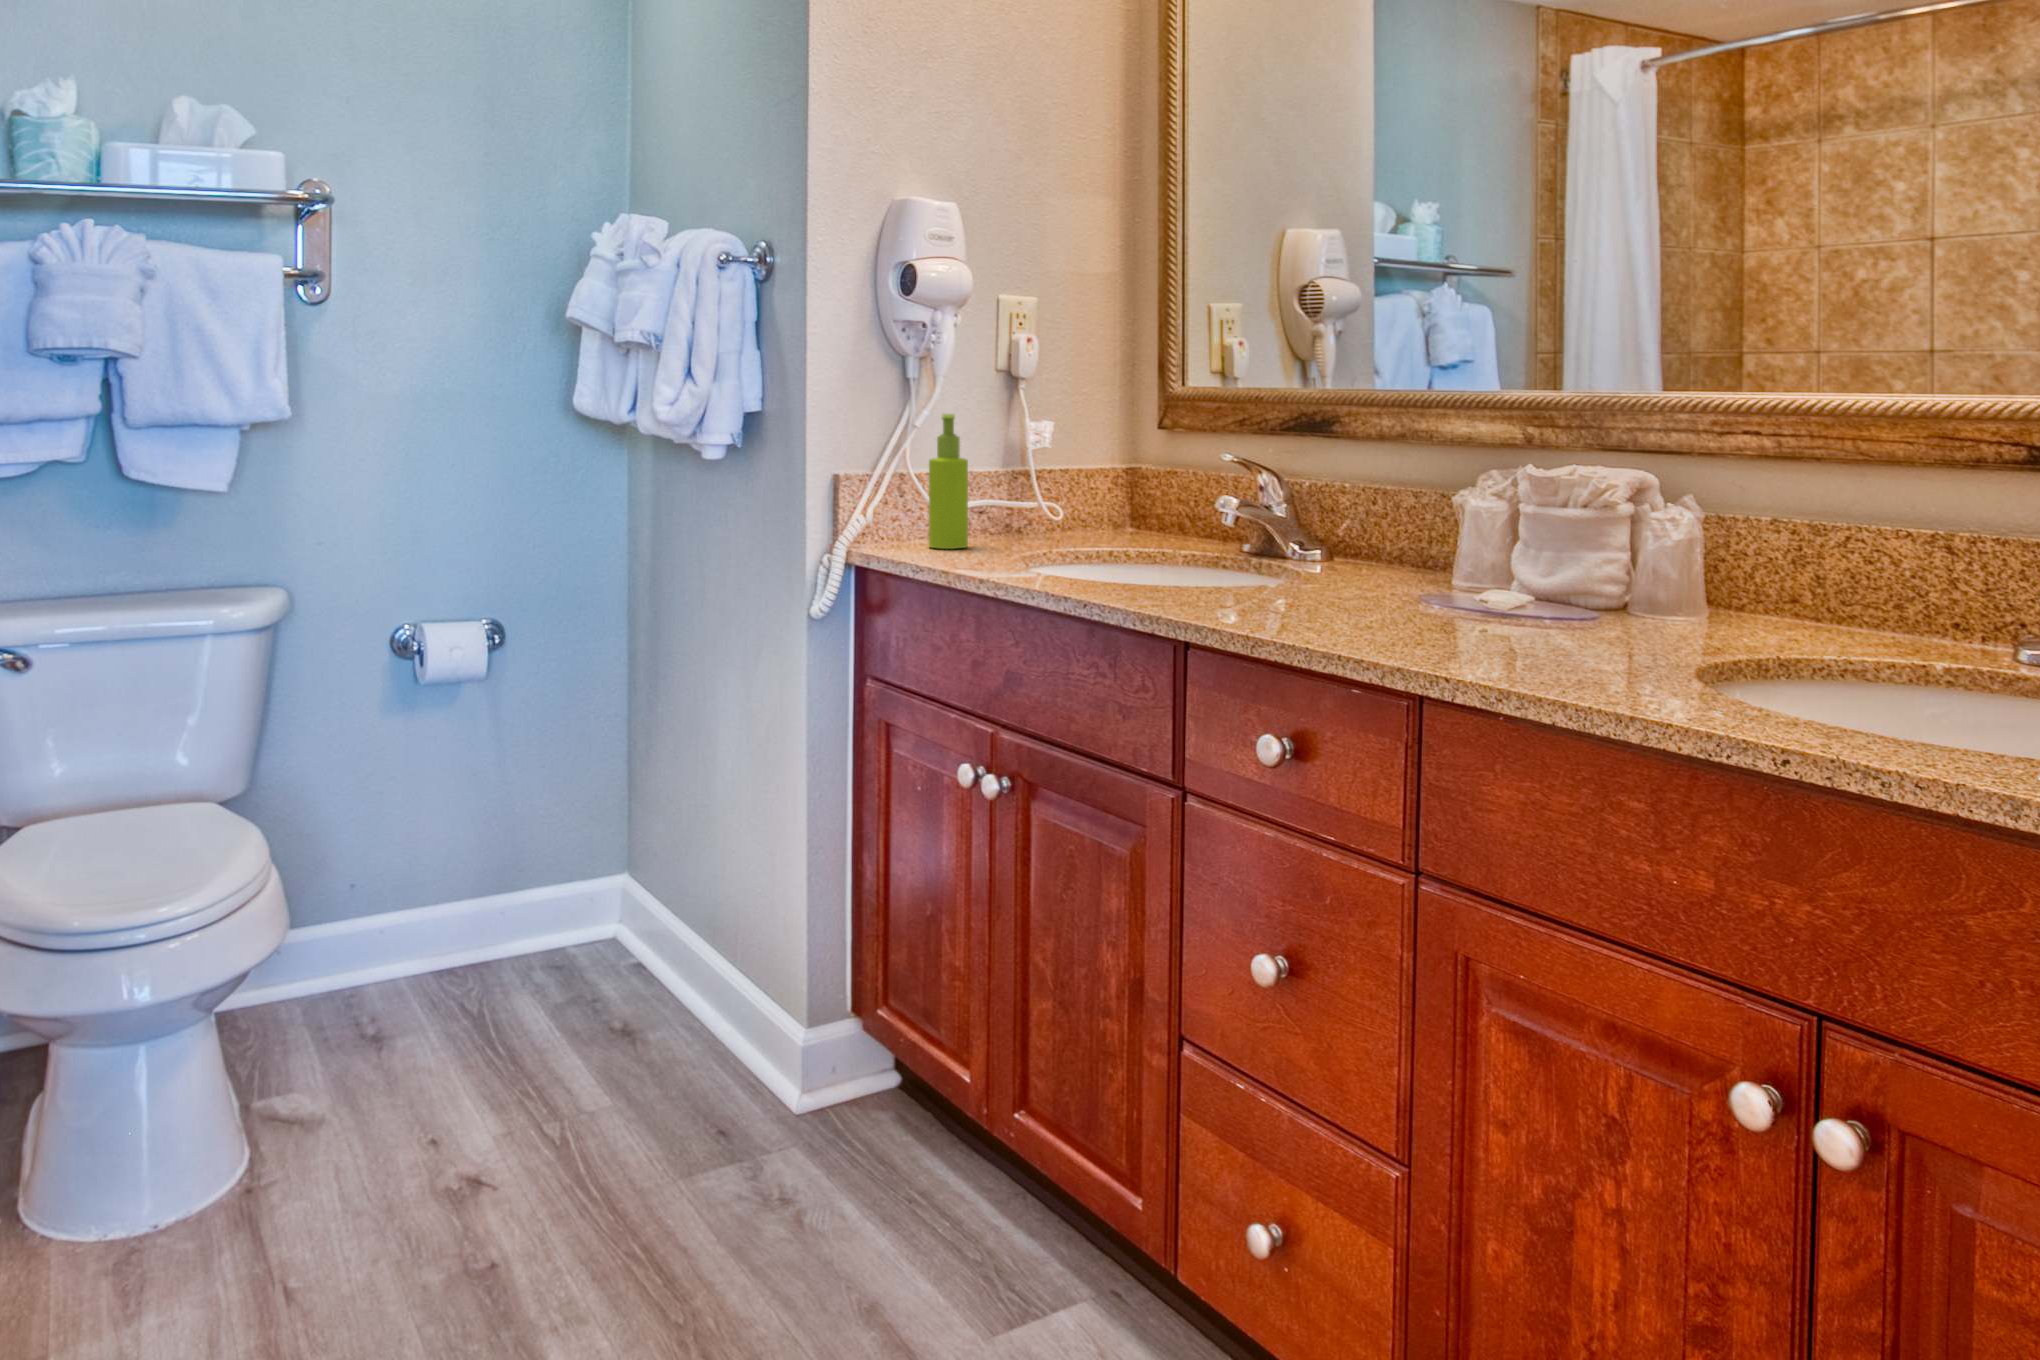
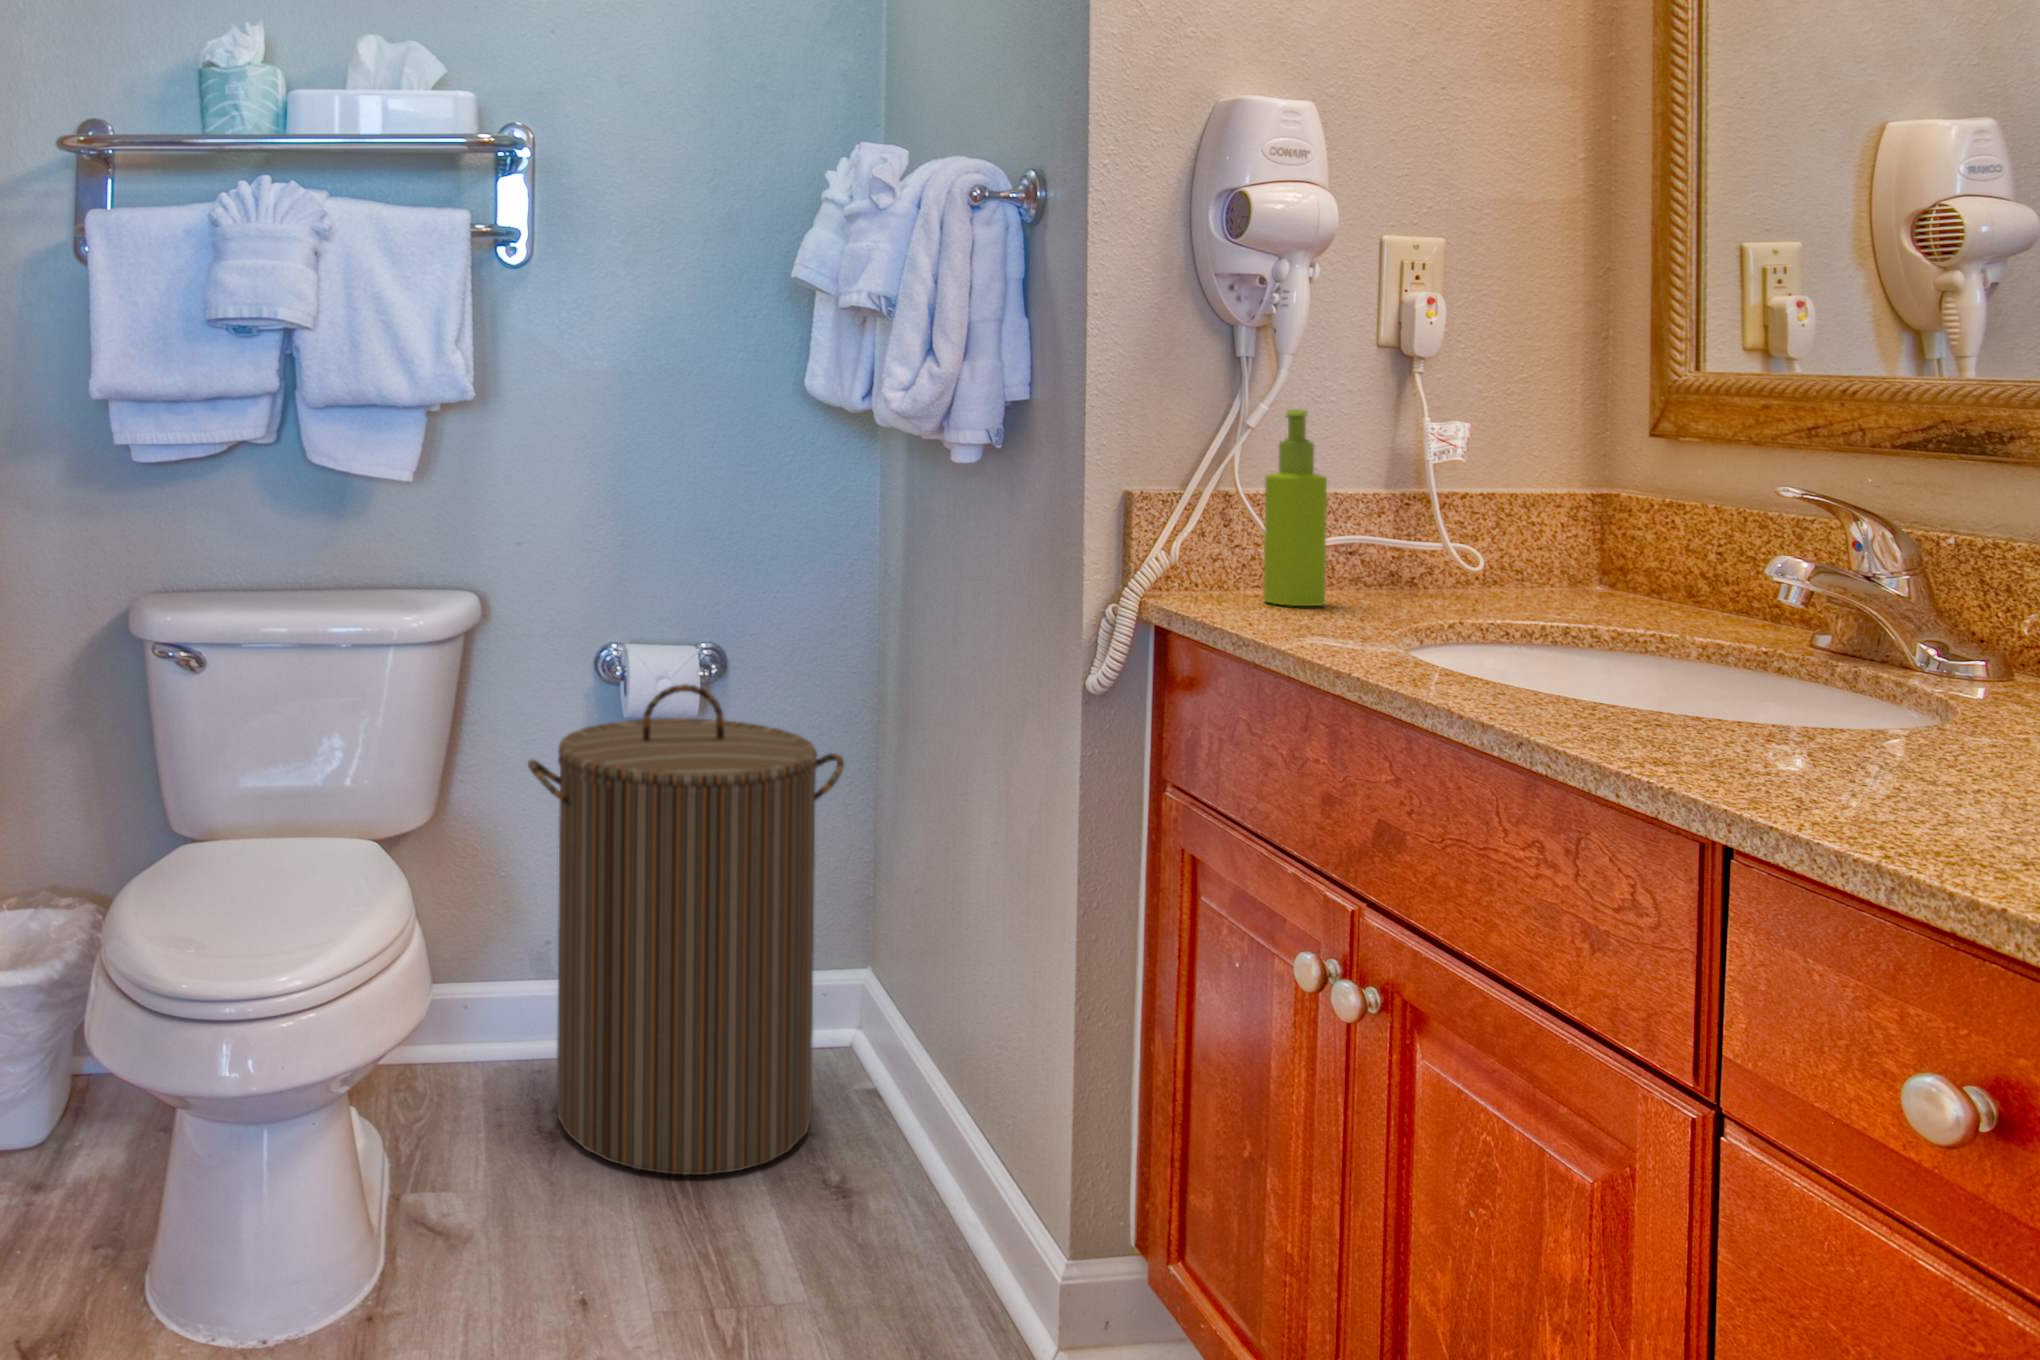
laundry hamper: none [347,648,617,1047] -> present [528,684,844,1175]

